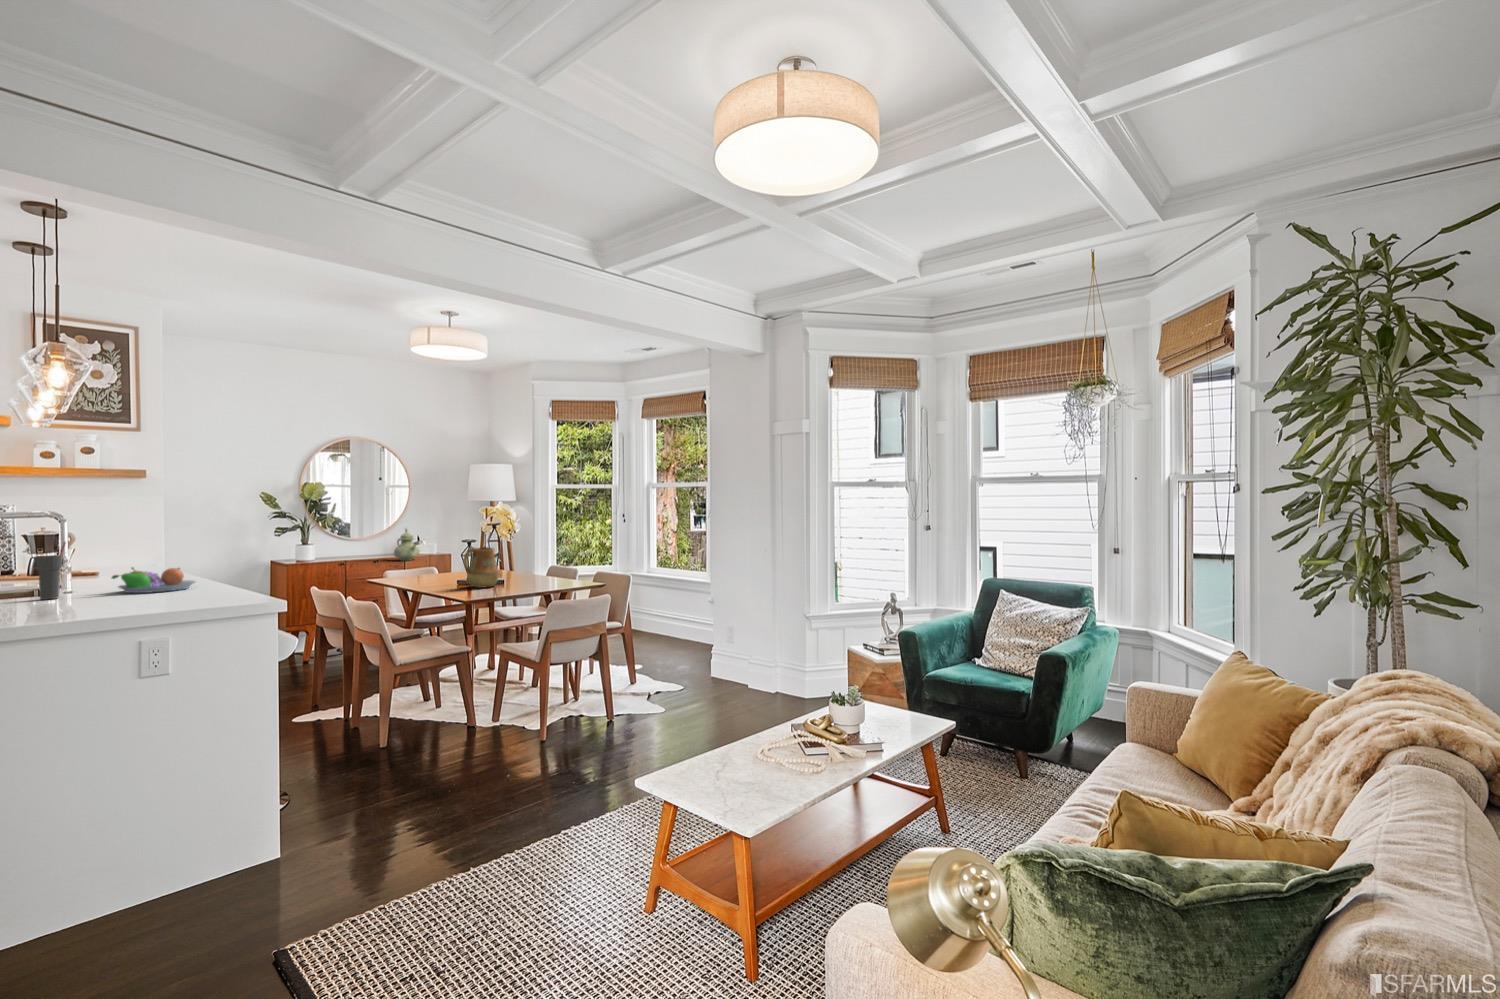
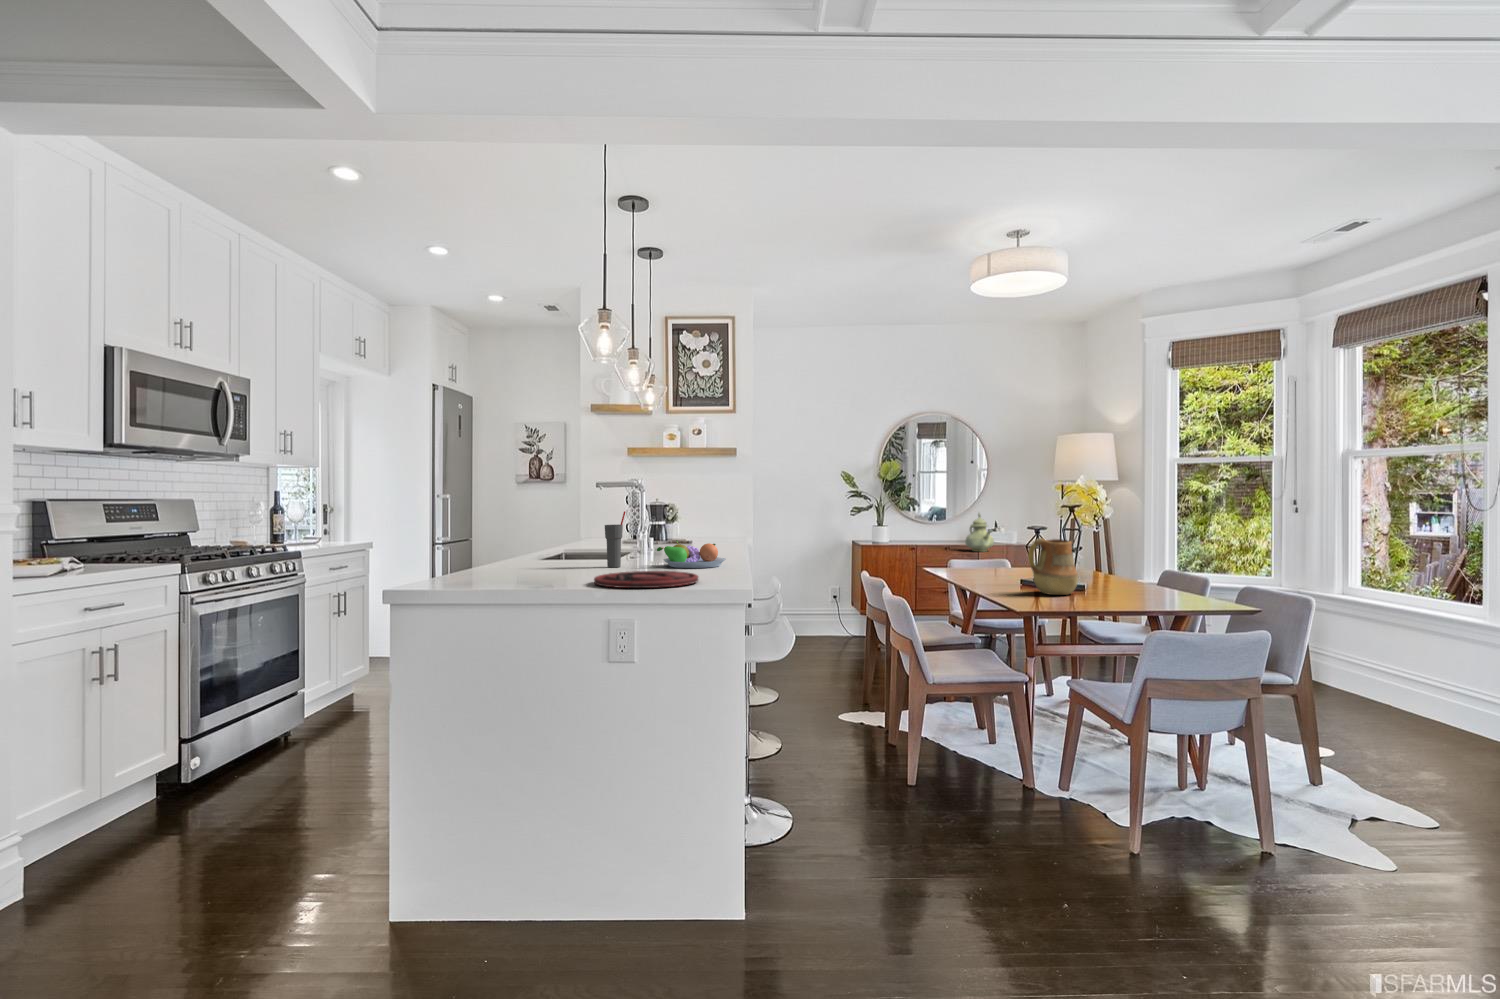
plate: none [69,594,198,613] -> present [594,571,698,588]

